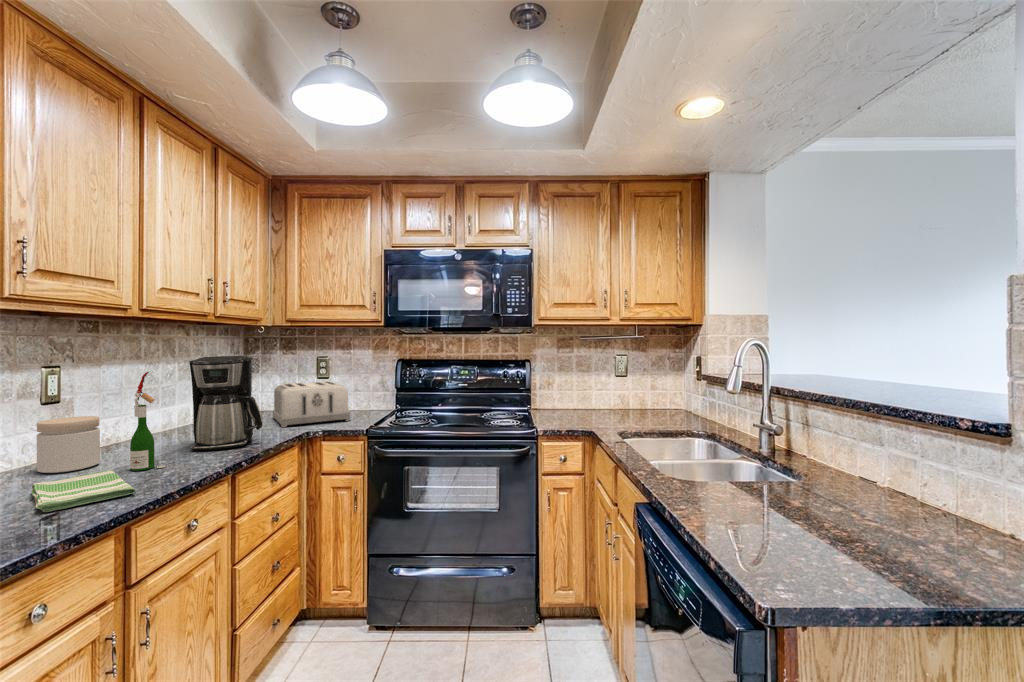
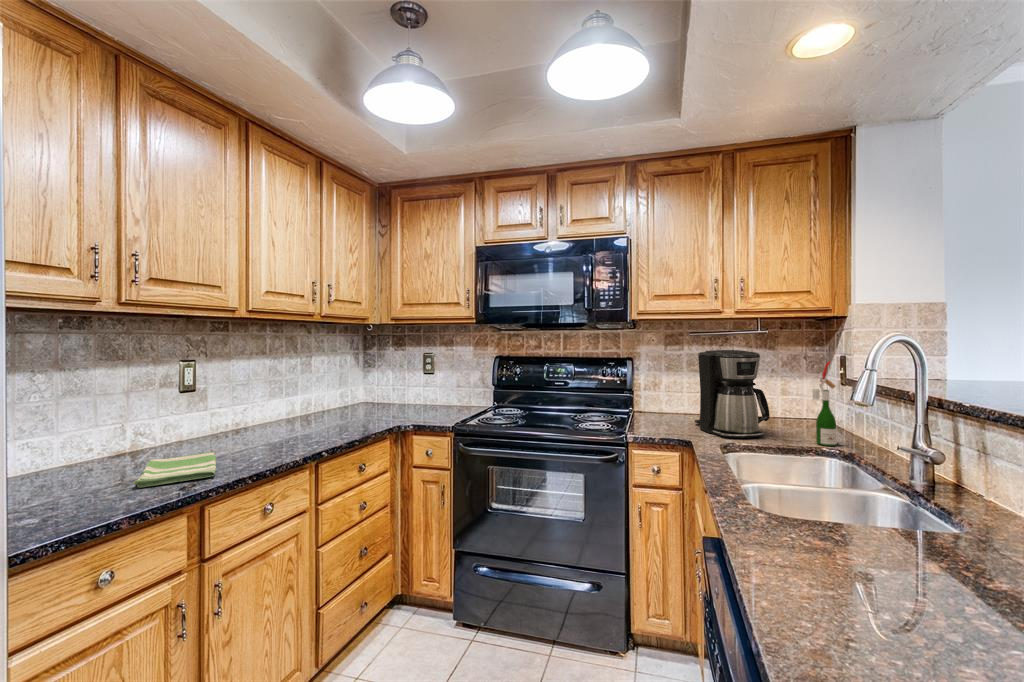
coffee maker: present [189,356,263,451] -> present [695,350,770,438]
wine bottle: present [130,372,165,471] -> present [812,361,843,446]
toaster: present [273,381,350,427] -> none [380,377,443,419]
jar: present [37,416,100,473] -> none [172,403,220,450]

